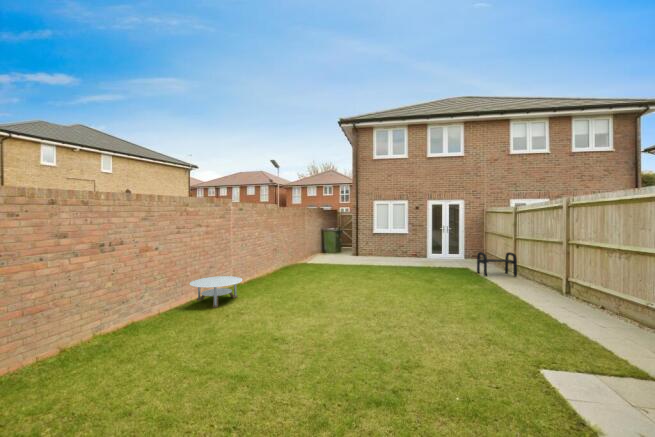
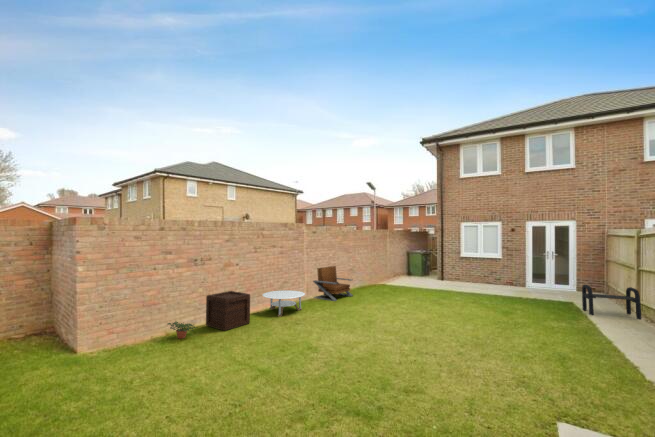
lounge chair: none [241,246,284,284] -> present [313,266,353,301]
wooden crate: none [119,283,182,335] -> present [206,291,250,331]
potted plant: none [63,331,115,355] -> present [168,322,196,339]

